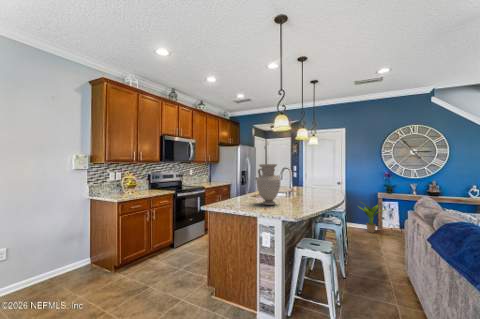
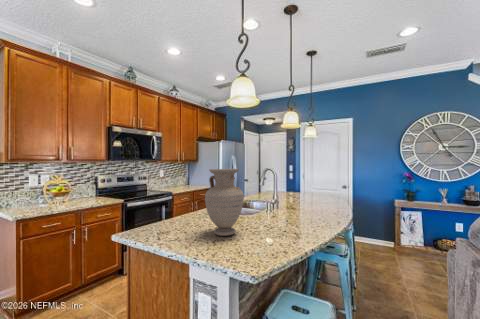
potted plant: present [359,202,385,233] -> none [368,210,406,251]

